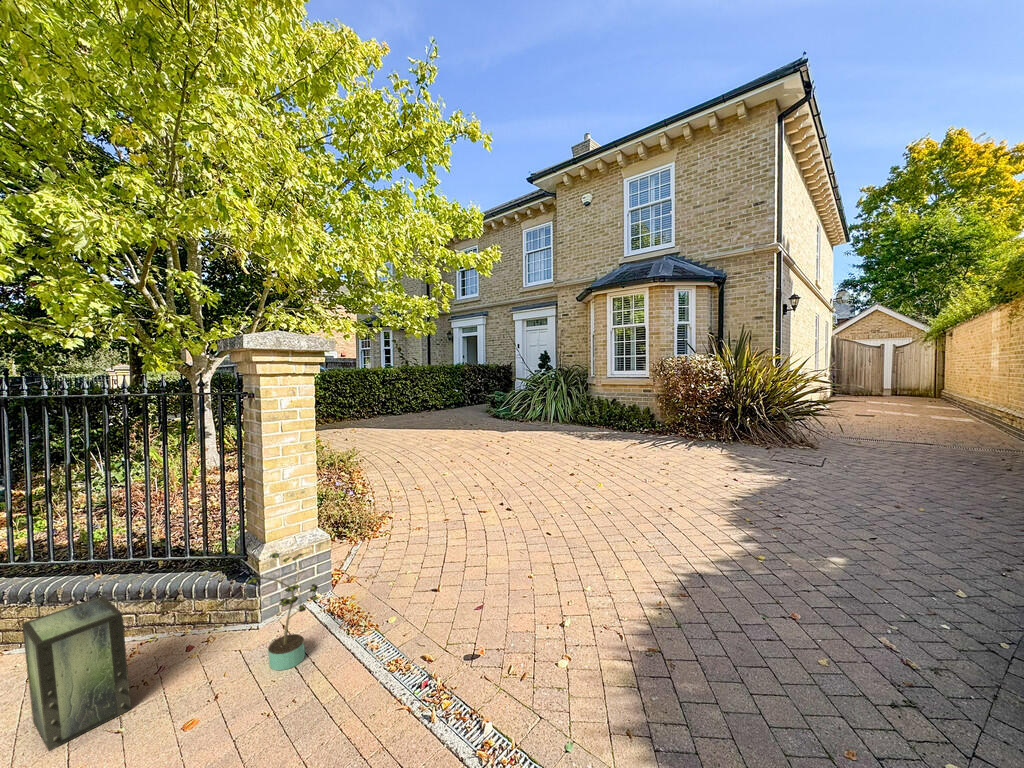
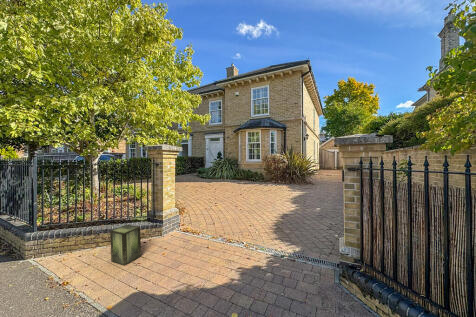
potted plant: present [246,553,319,670] -> none [171,211,191,246]

